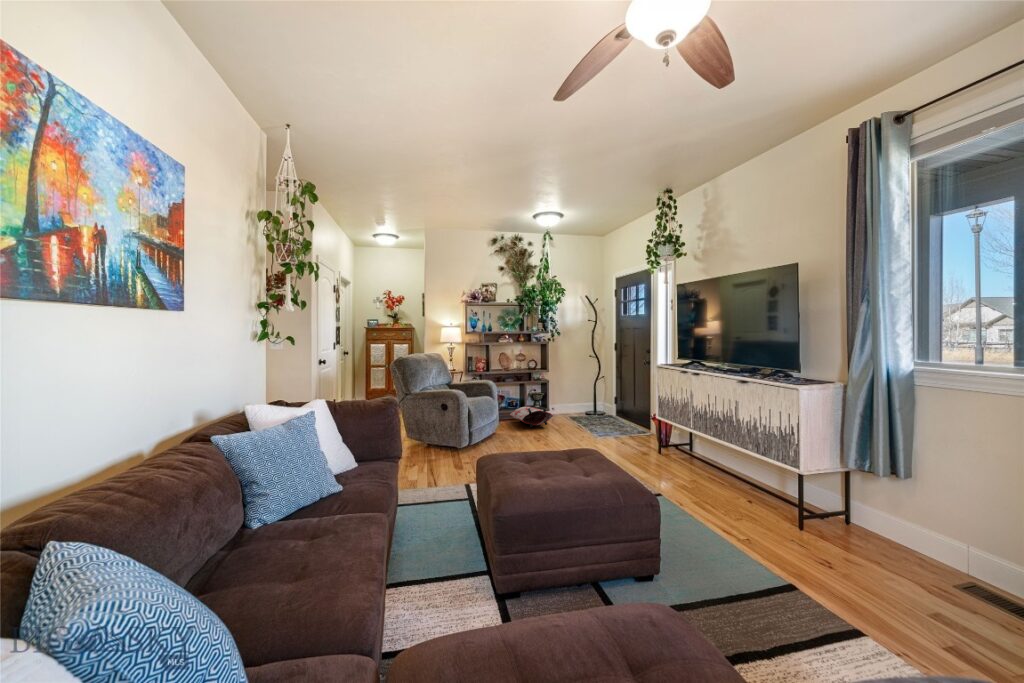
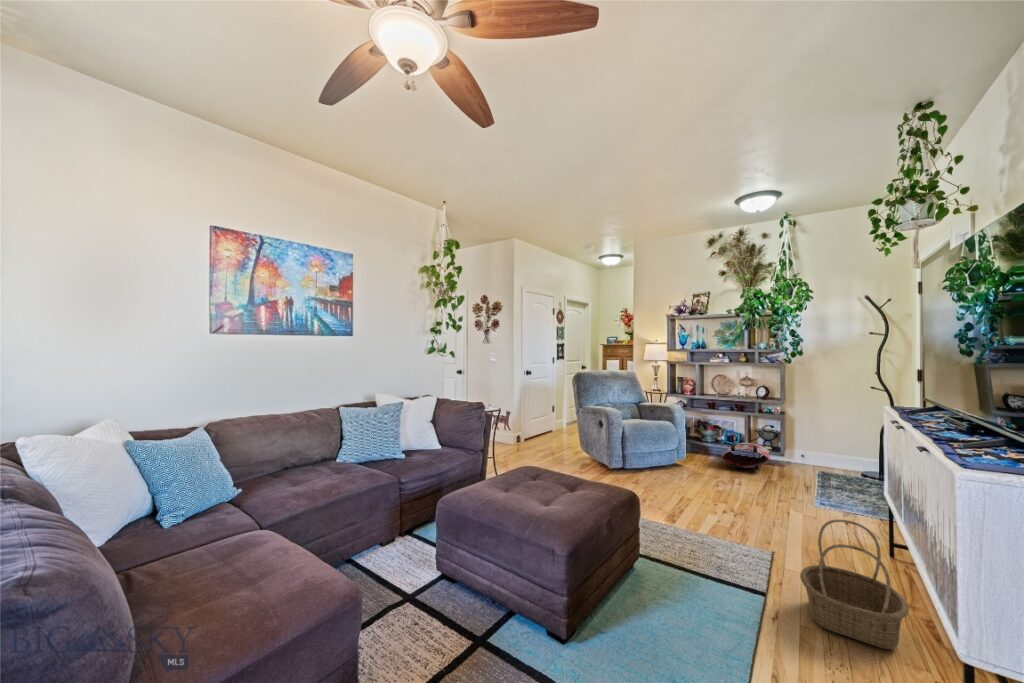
basket: none [672,432,726,496] -> present [800,520,909,649]

